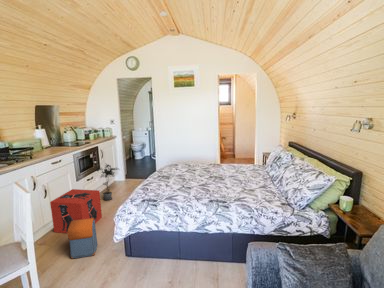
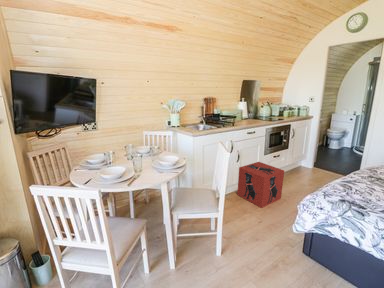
potted plant: present [97,164,117,200] -> none [283,144,311,183]
backpack: present [68,218,98,259] -> none [247,191,276,233]

